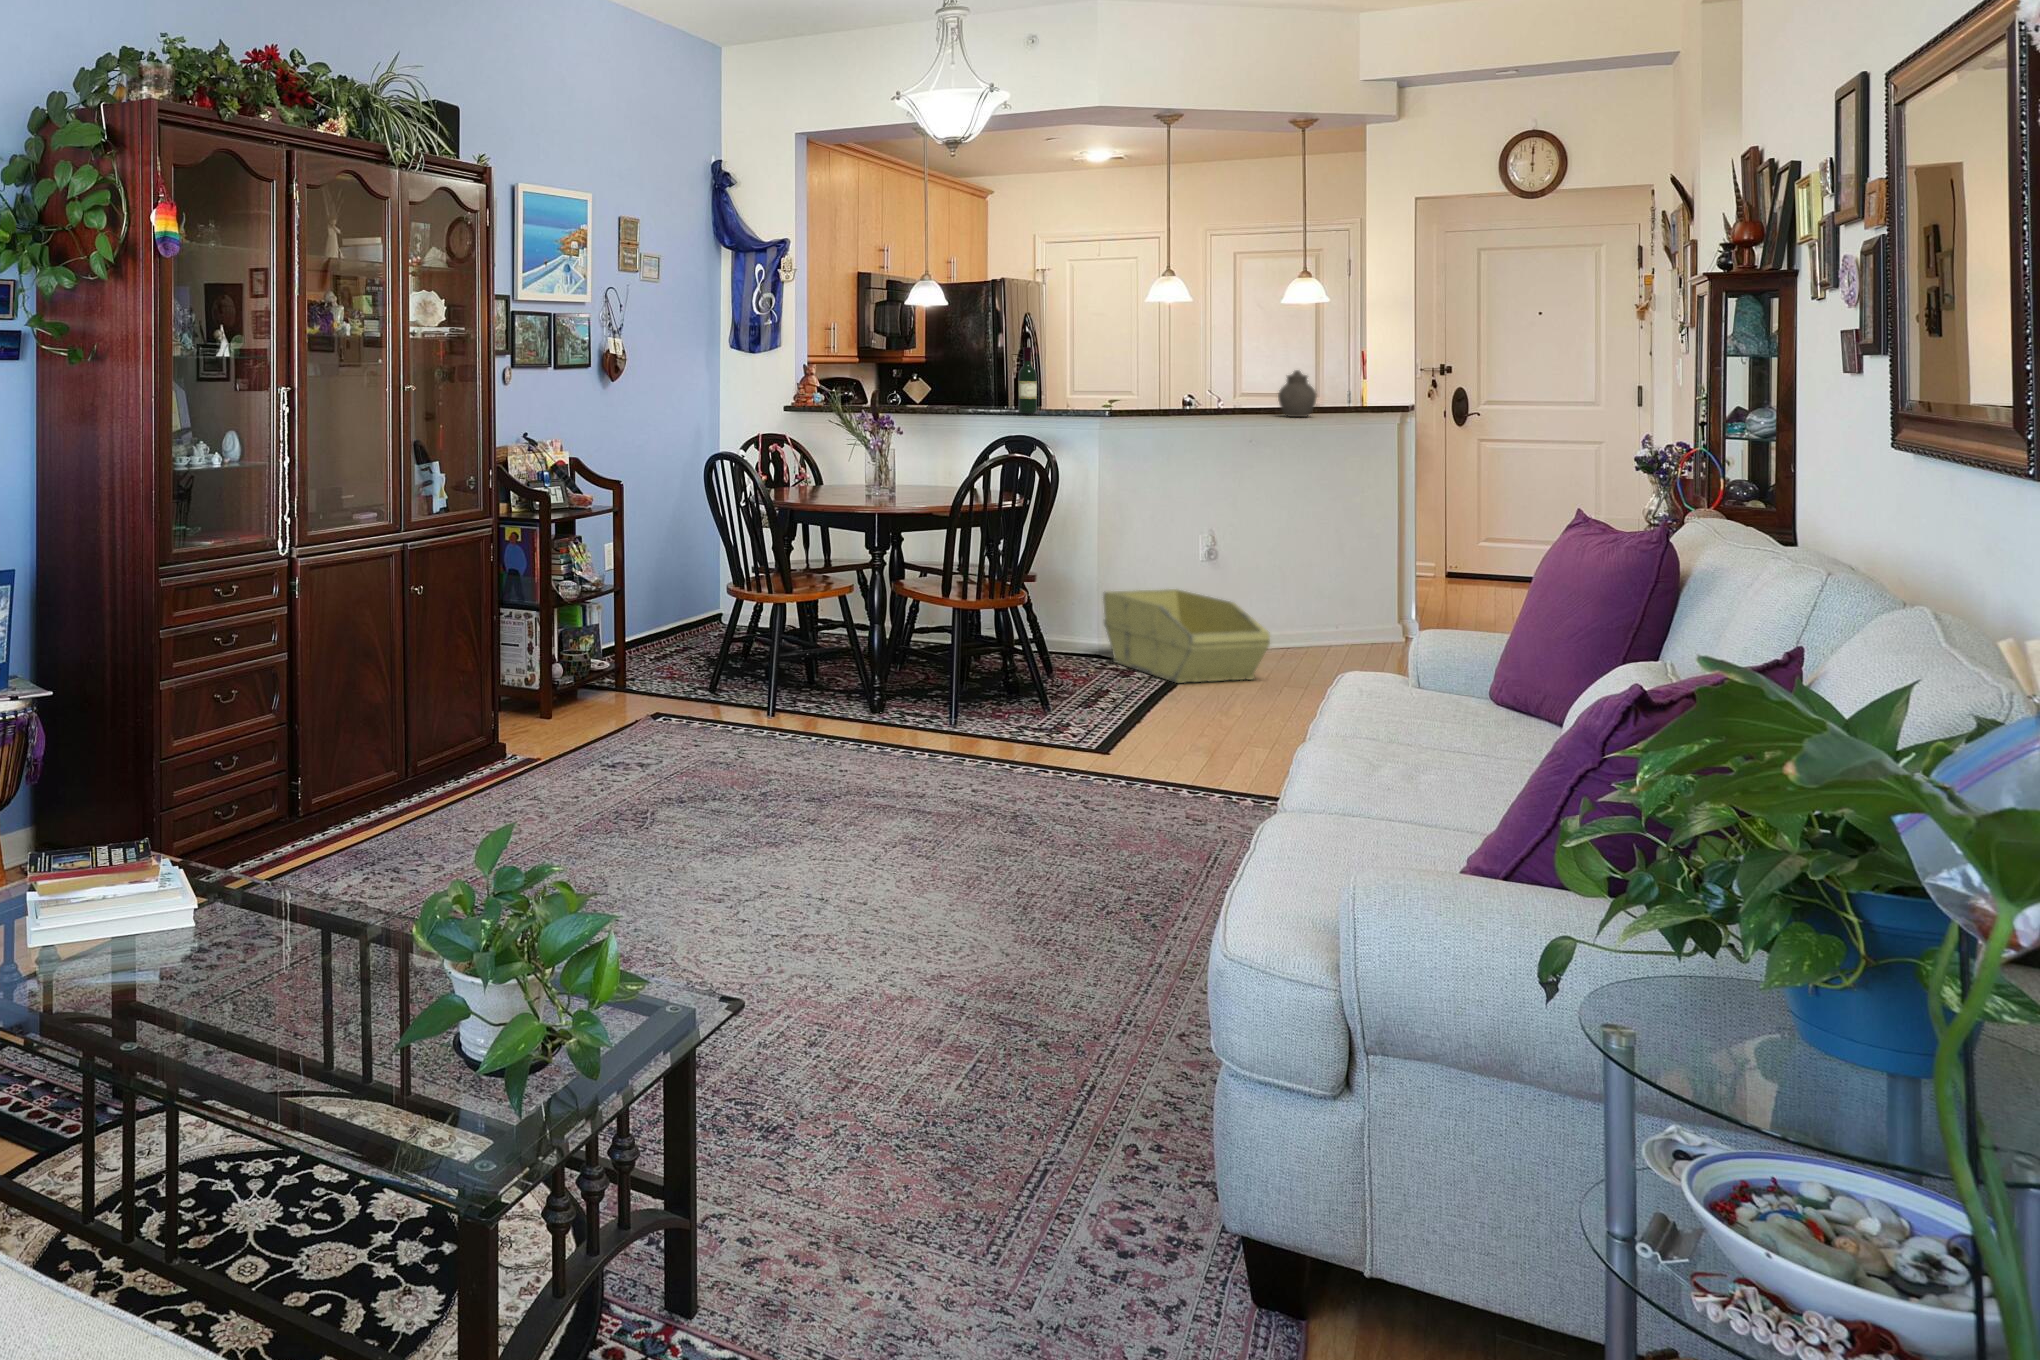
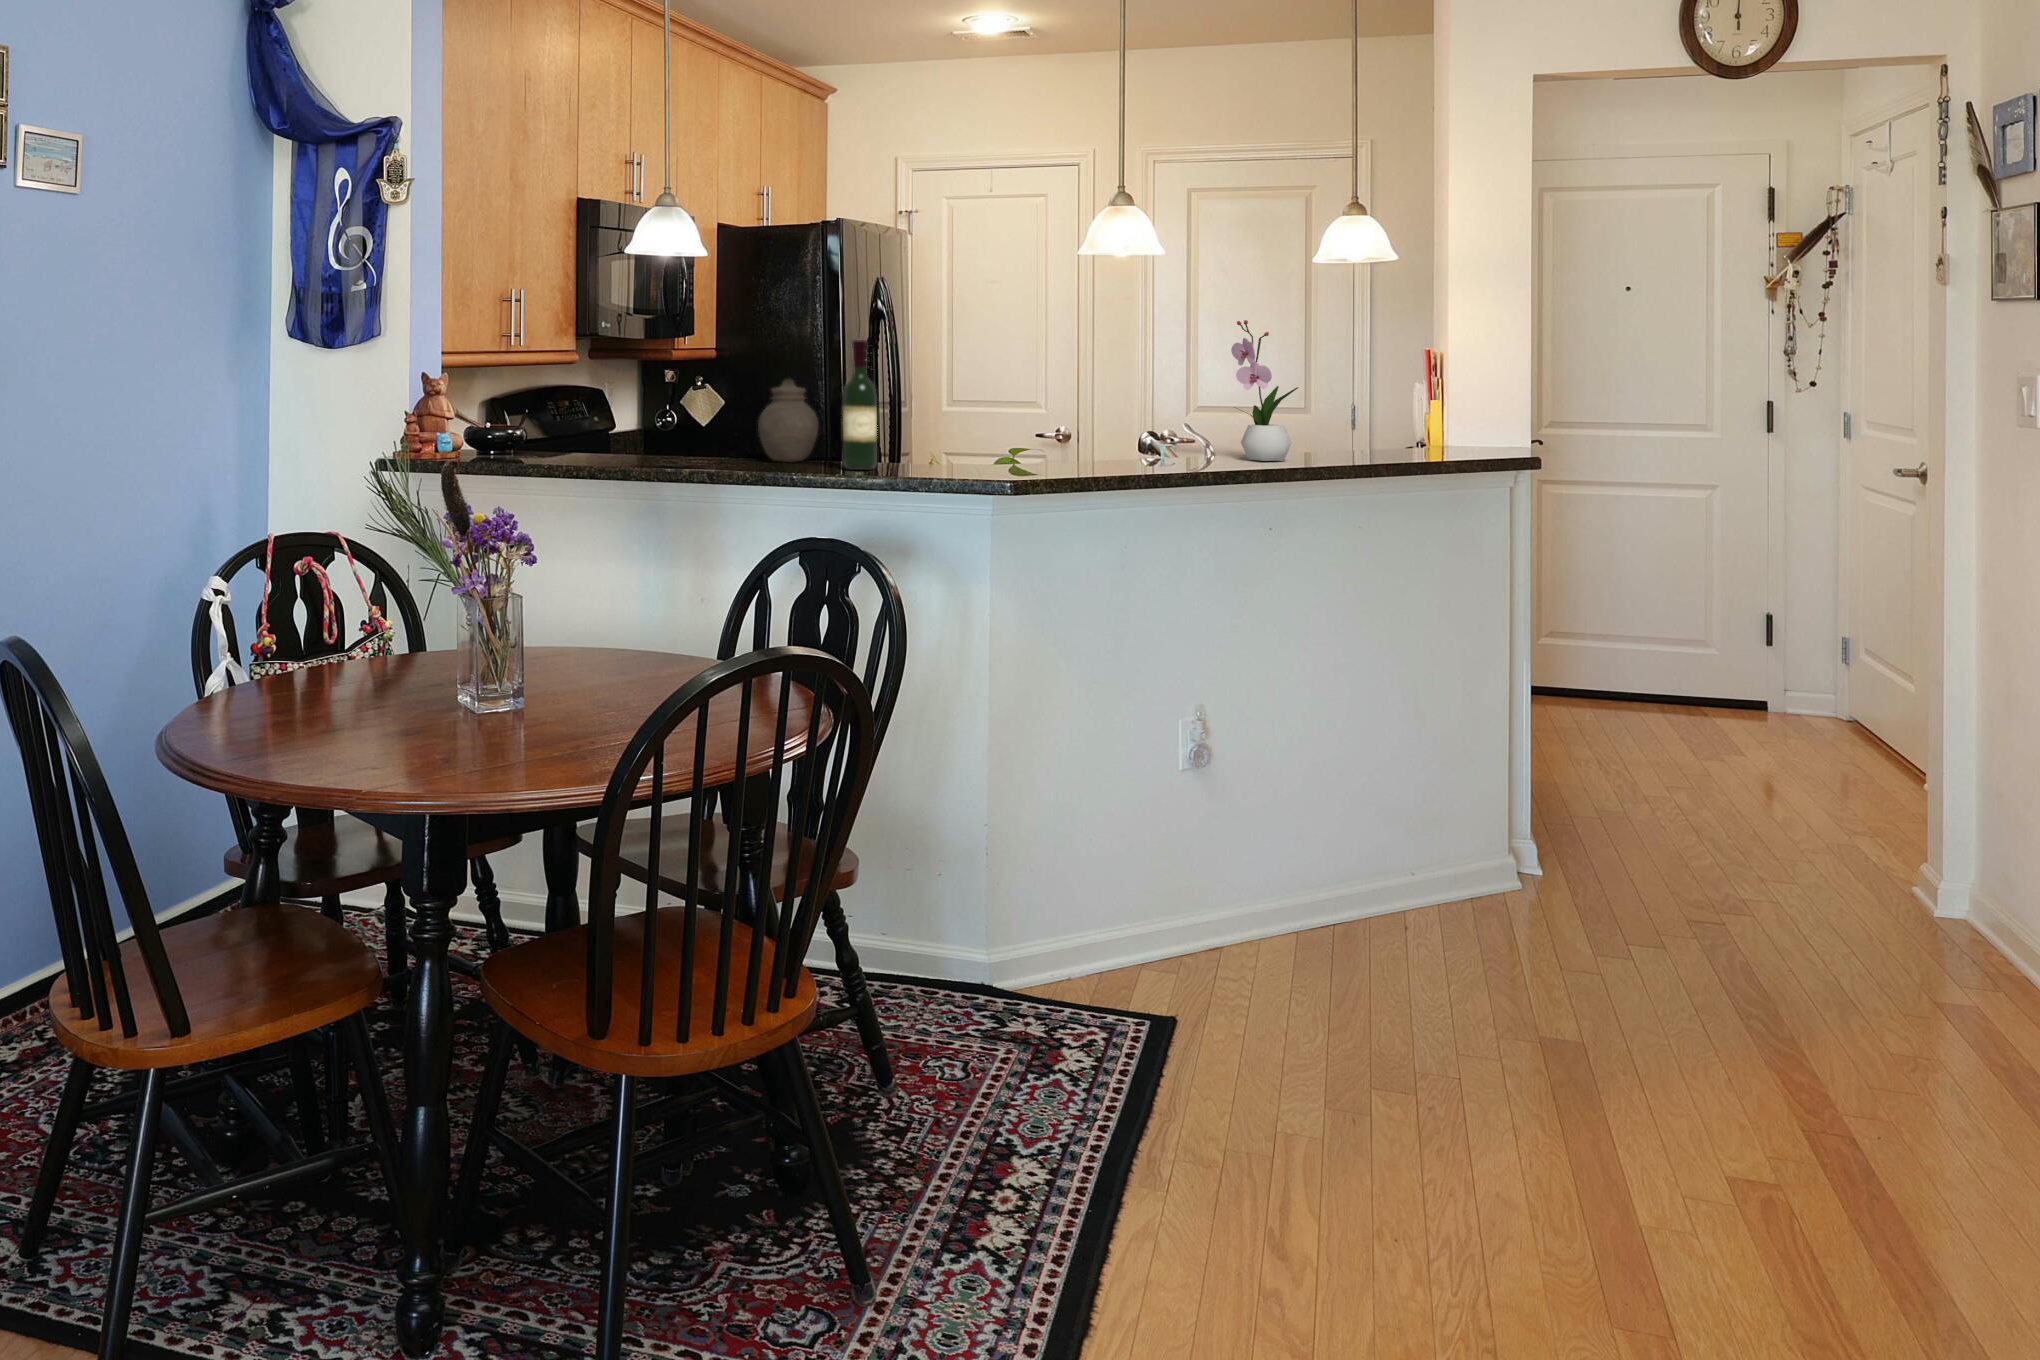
flower arrangement: none [1236,335,1275,411] -> present [1231,320,1298,461]
jar: present [1278,370,1316,417] -> present [758,379,818,462]
storage bin: present [1103,589,1270,683] -> none [996,836,1343,1102]

